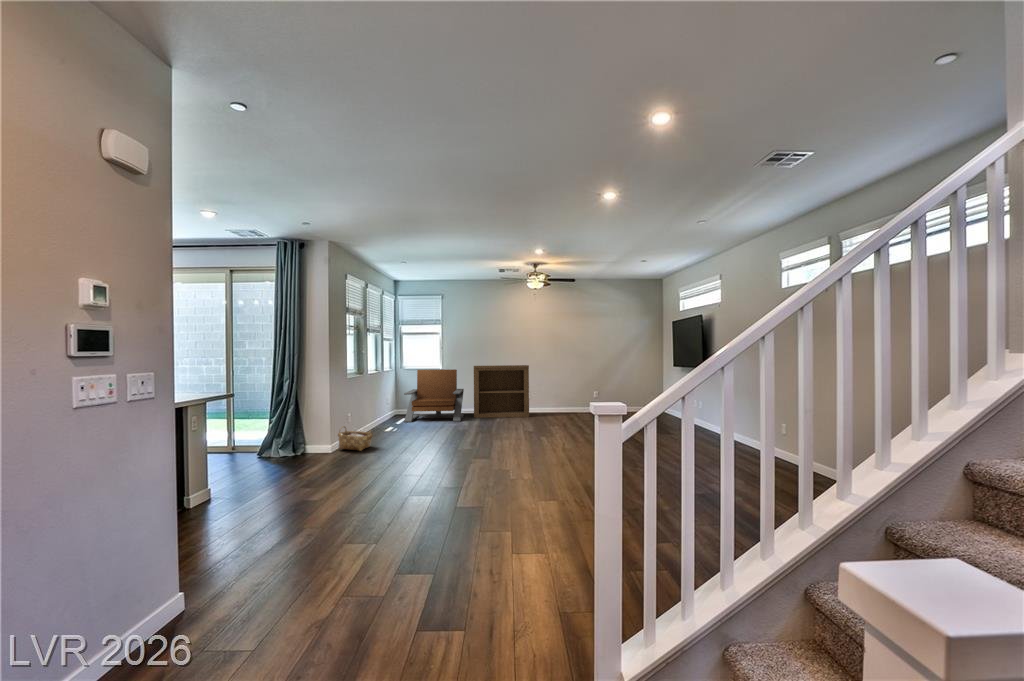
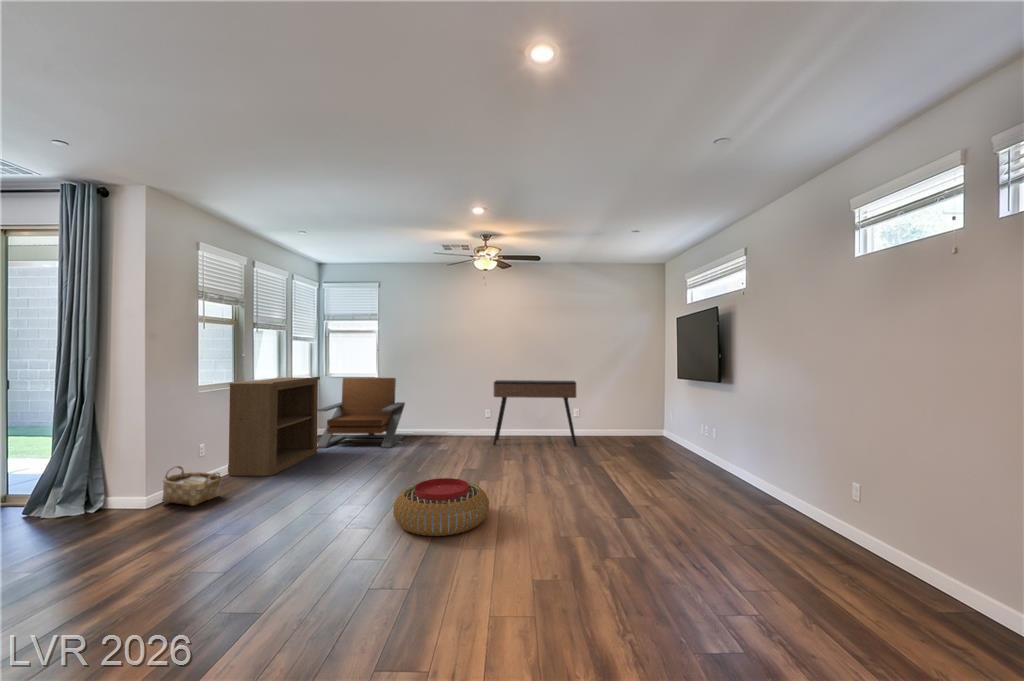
bookshelf: present [474,365,529,418] -> present [228,377,320,476]
console table: none [536,370,599,419] -> present [493,380,577,446]
pouf: none [500,430,559,460] -> present [393,478,489,536]

